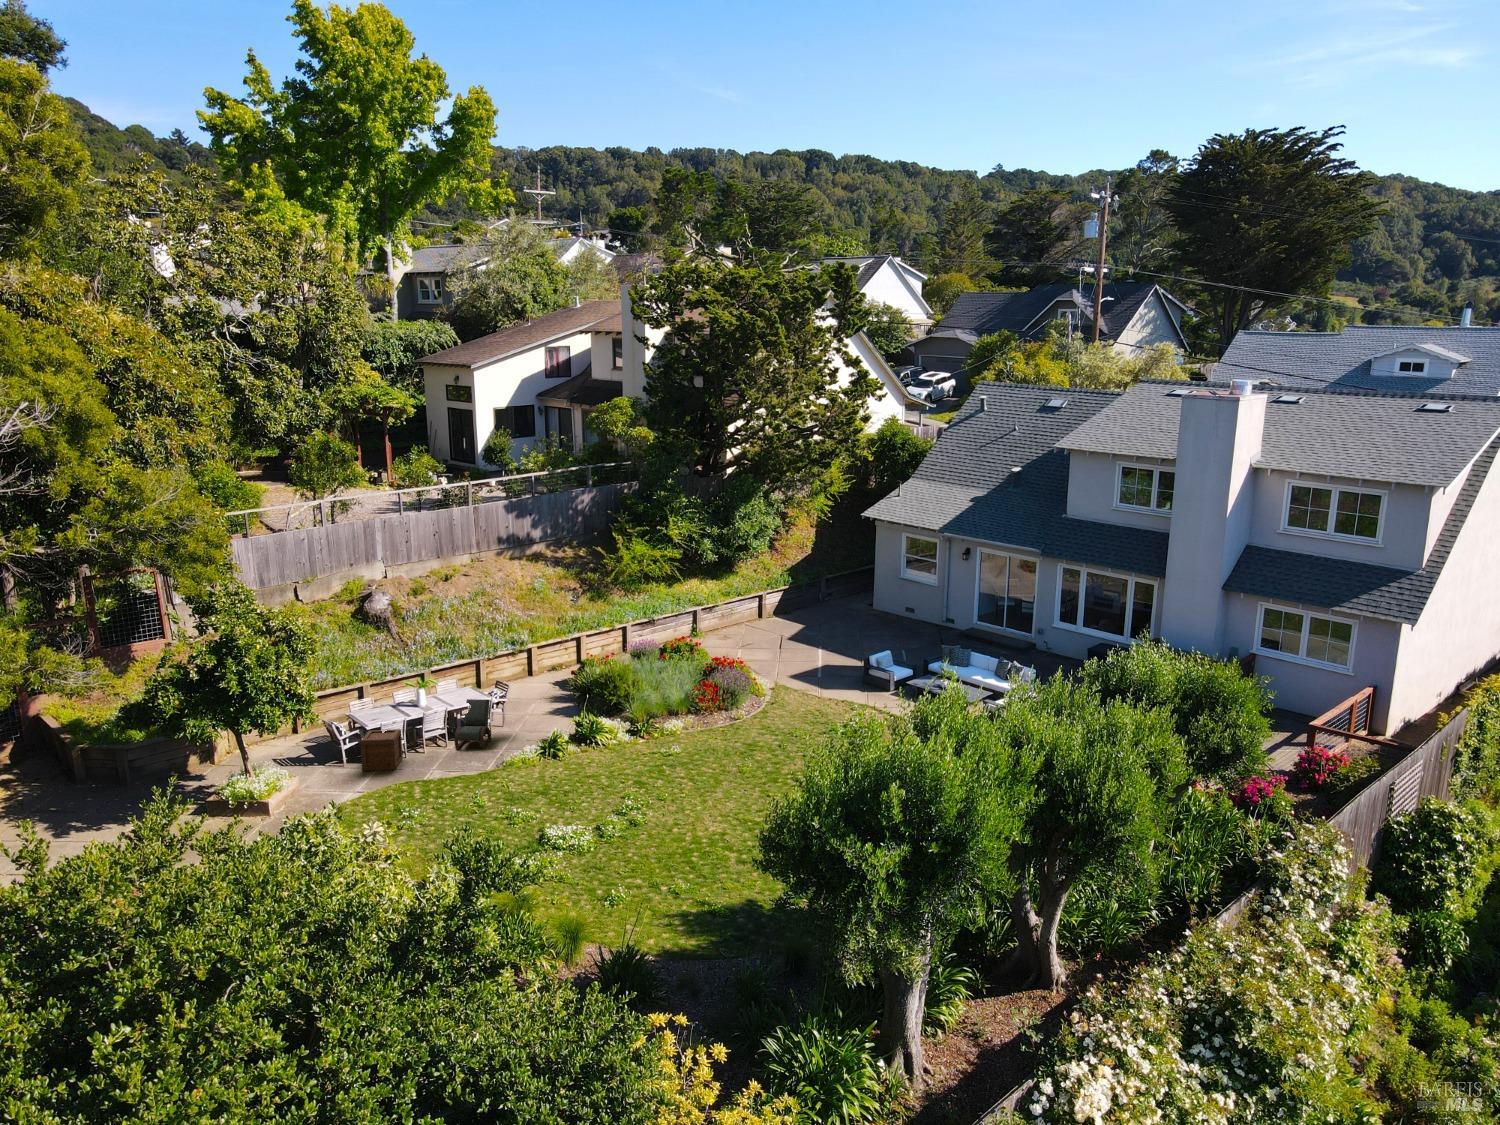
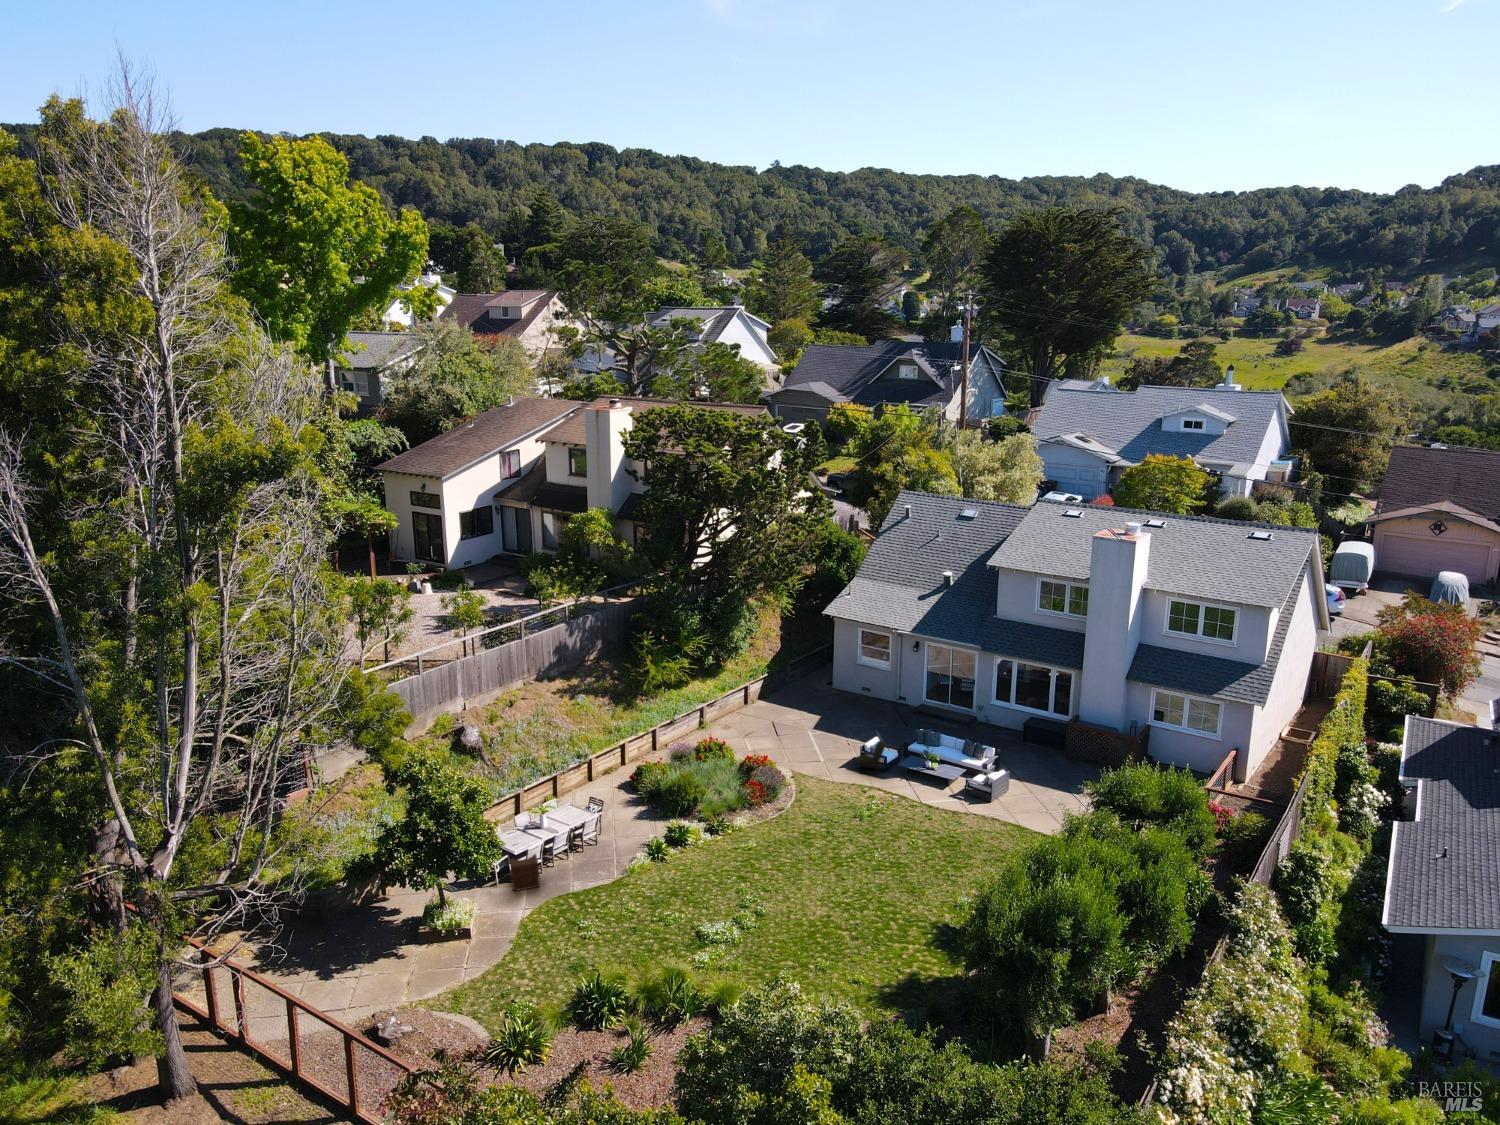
lounge chair: present [454,699,491,749] -> present [857,741,885,773]

